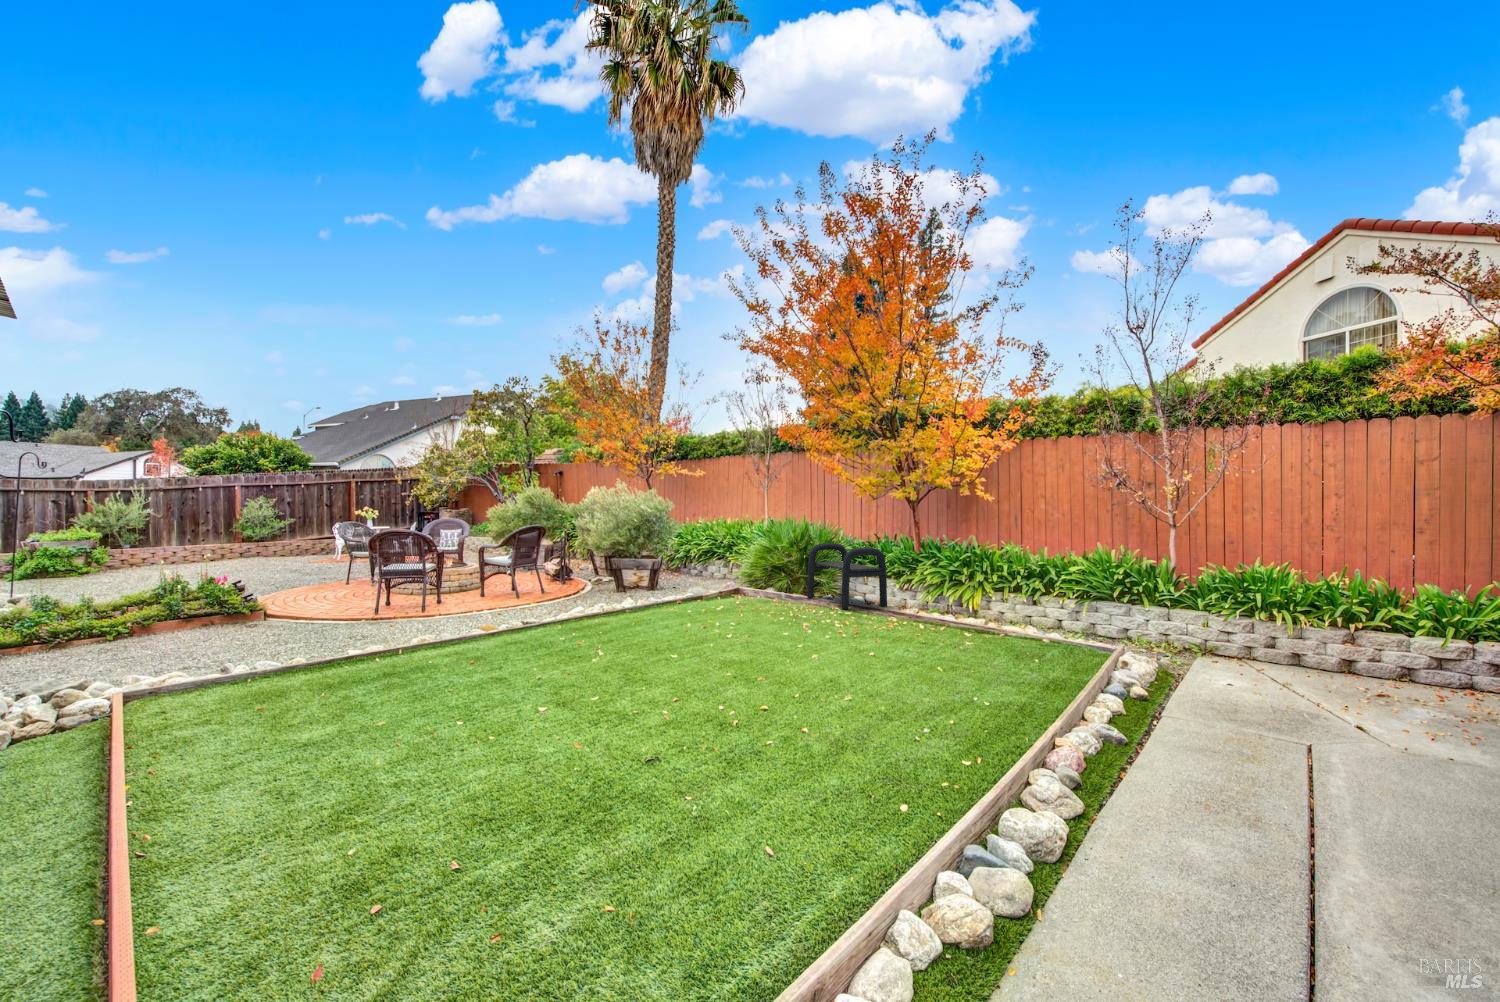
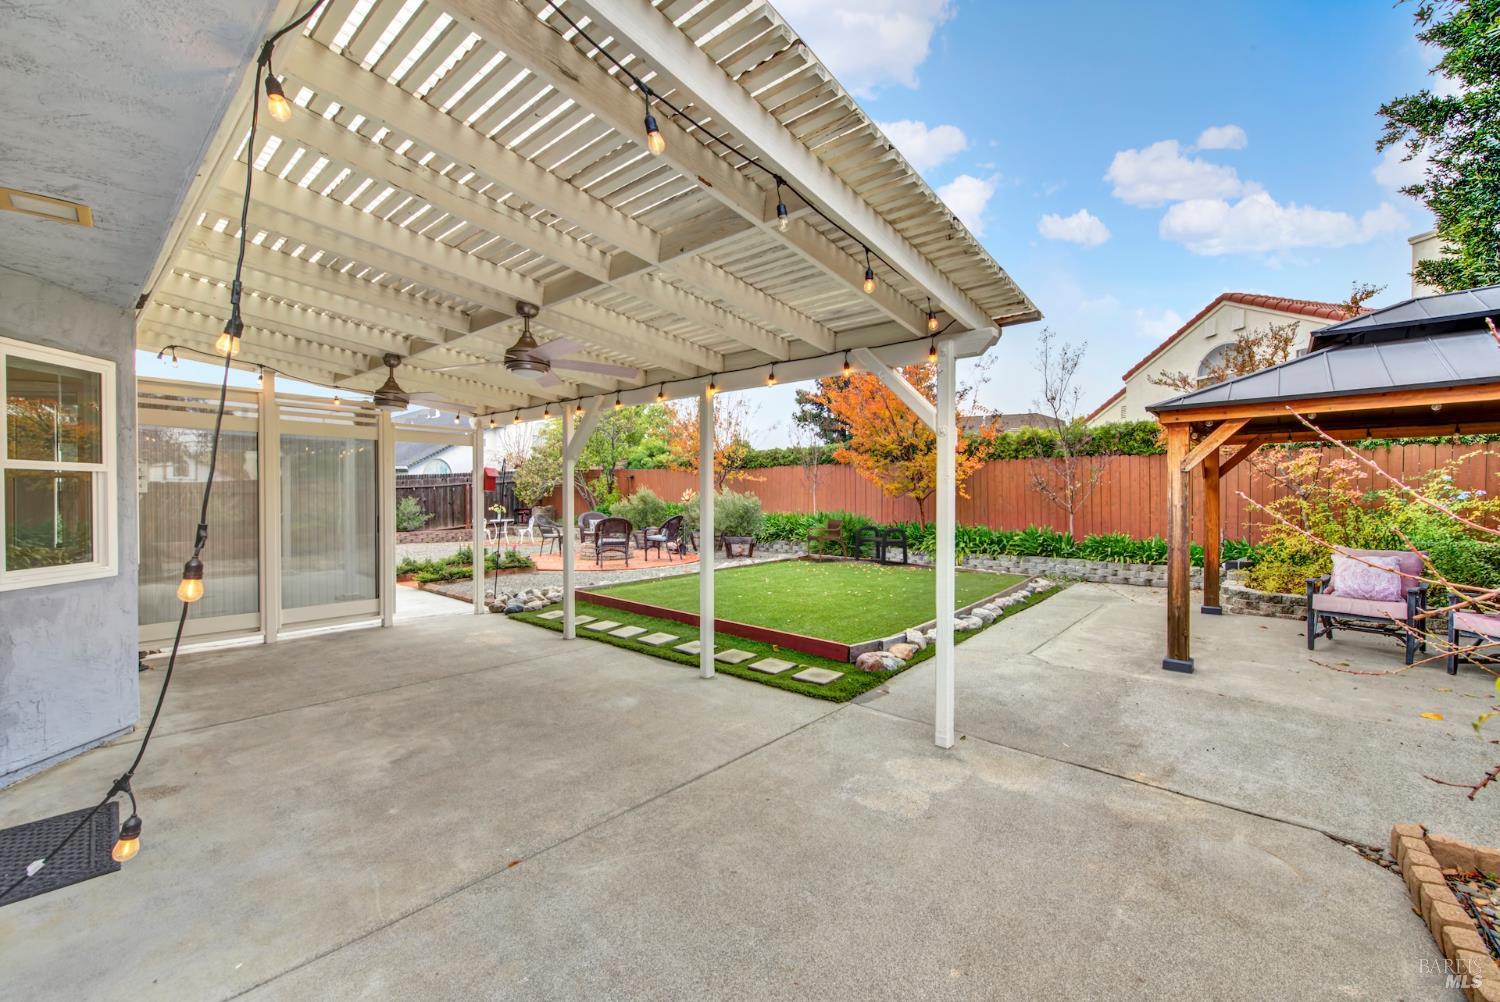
armchair: none [733,531,793,601] -> present [807,519,847,563]

